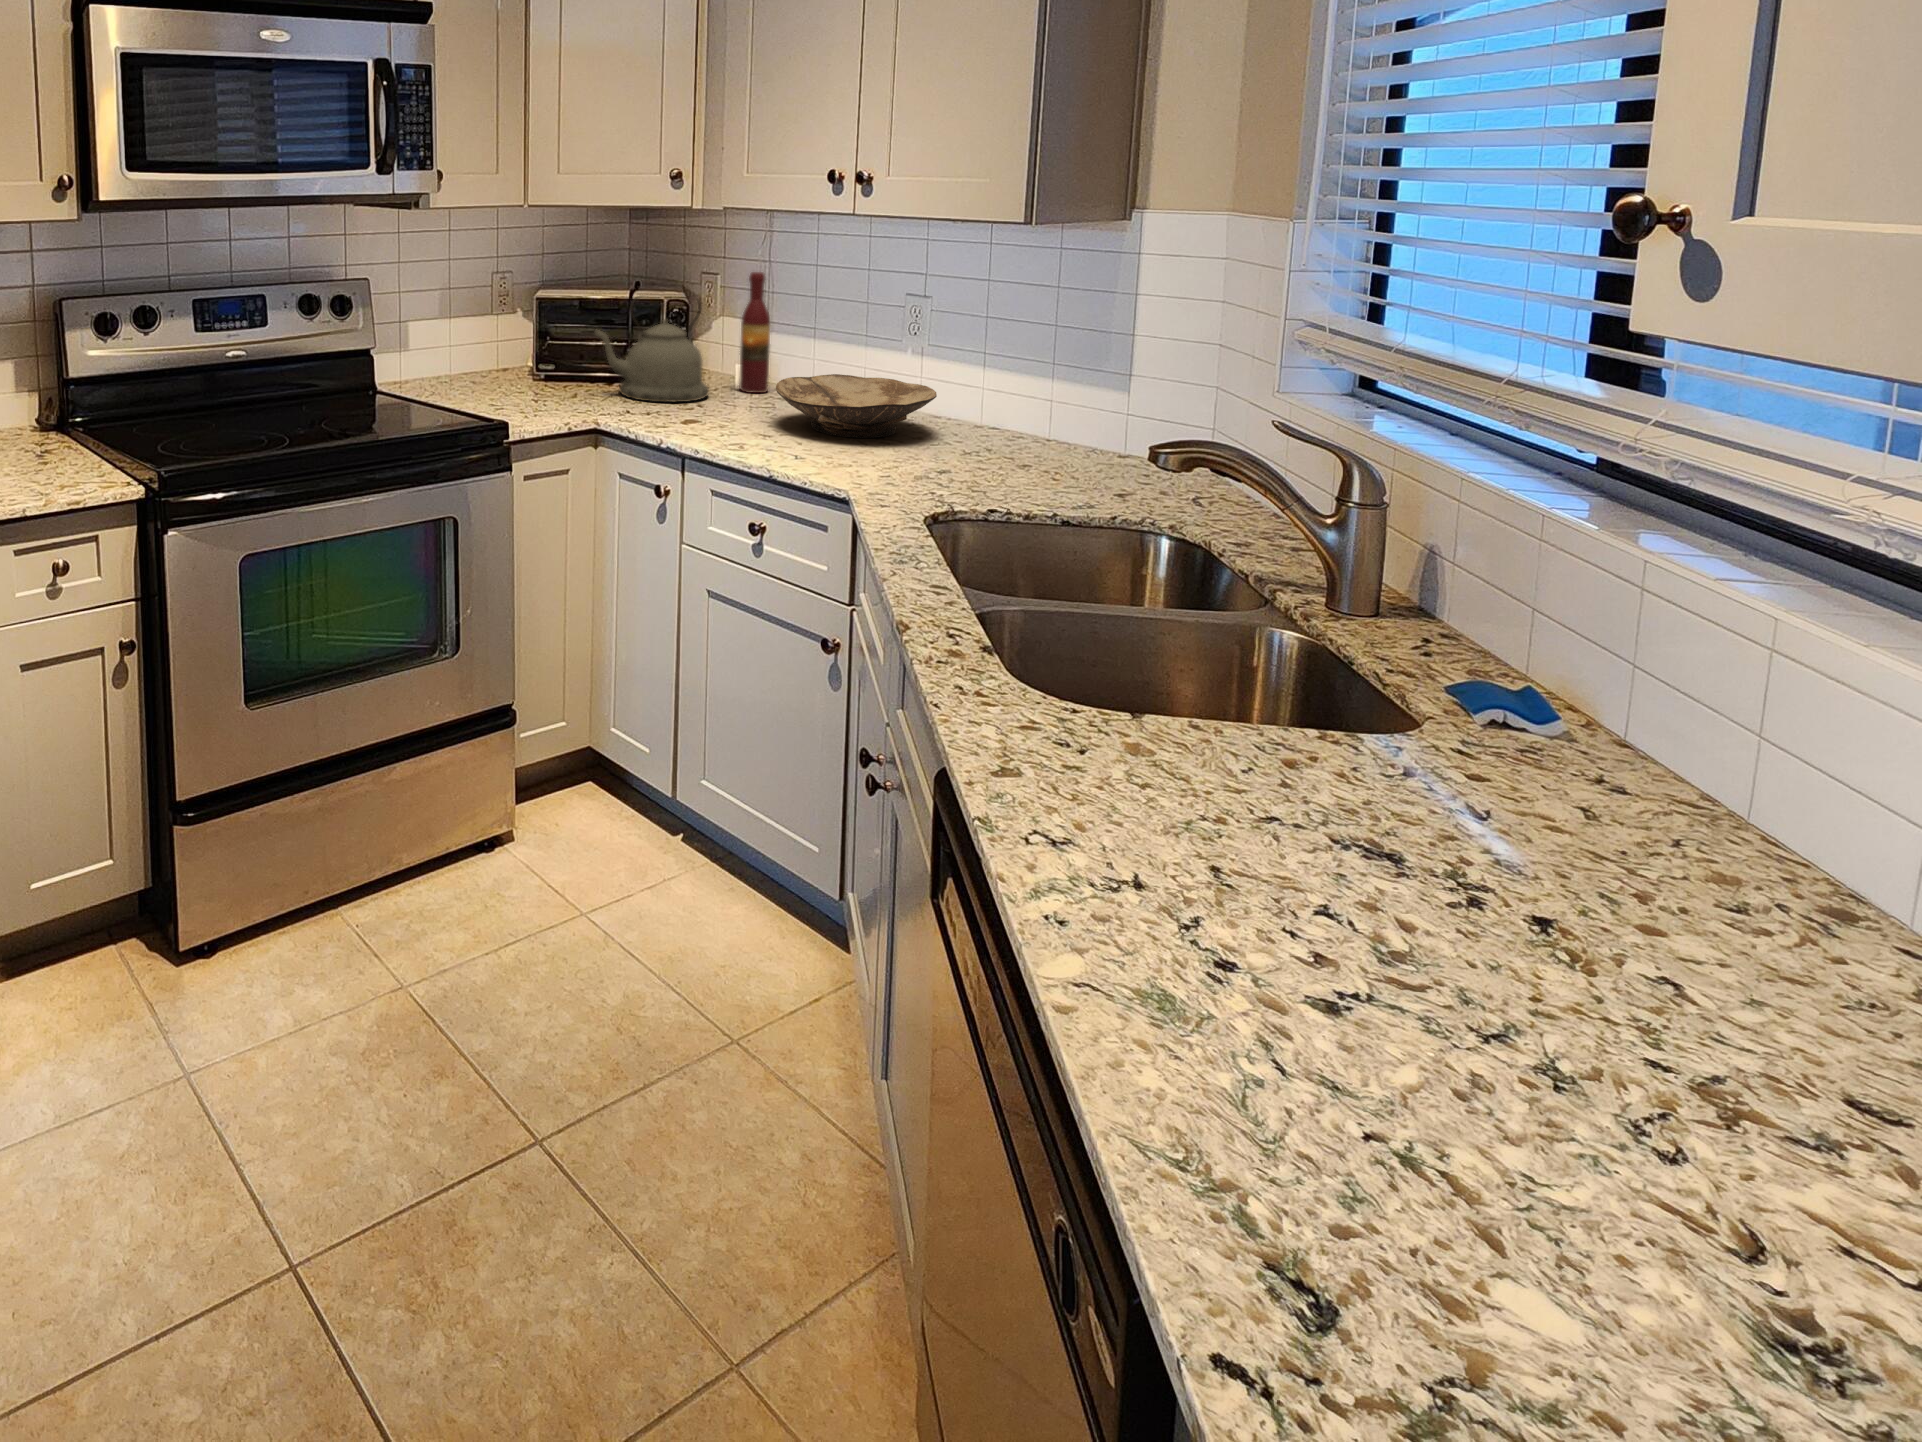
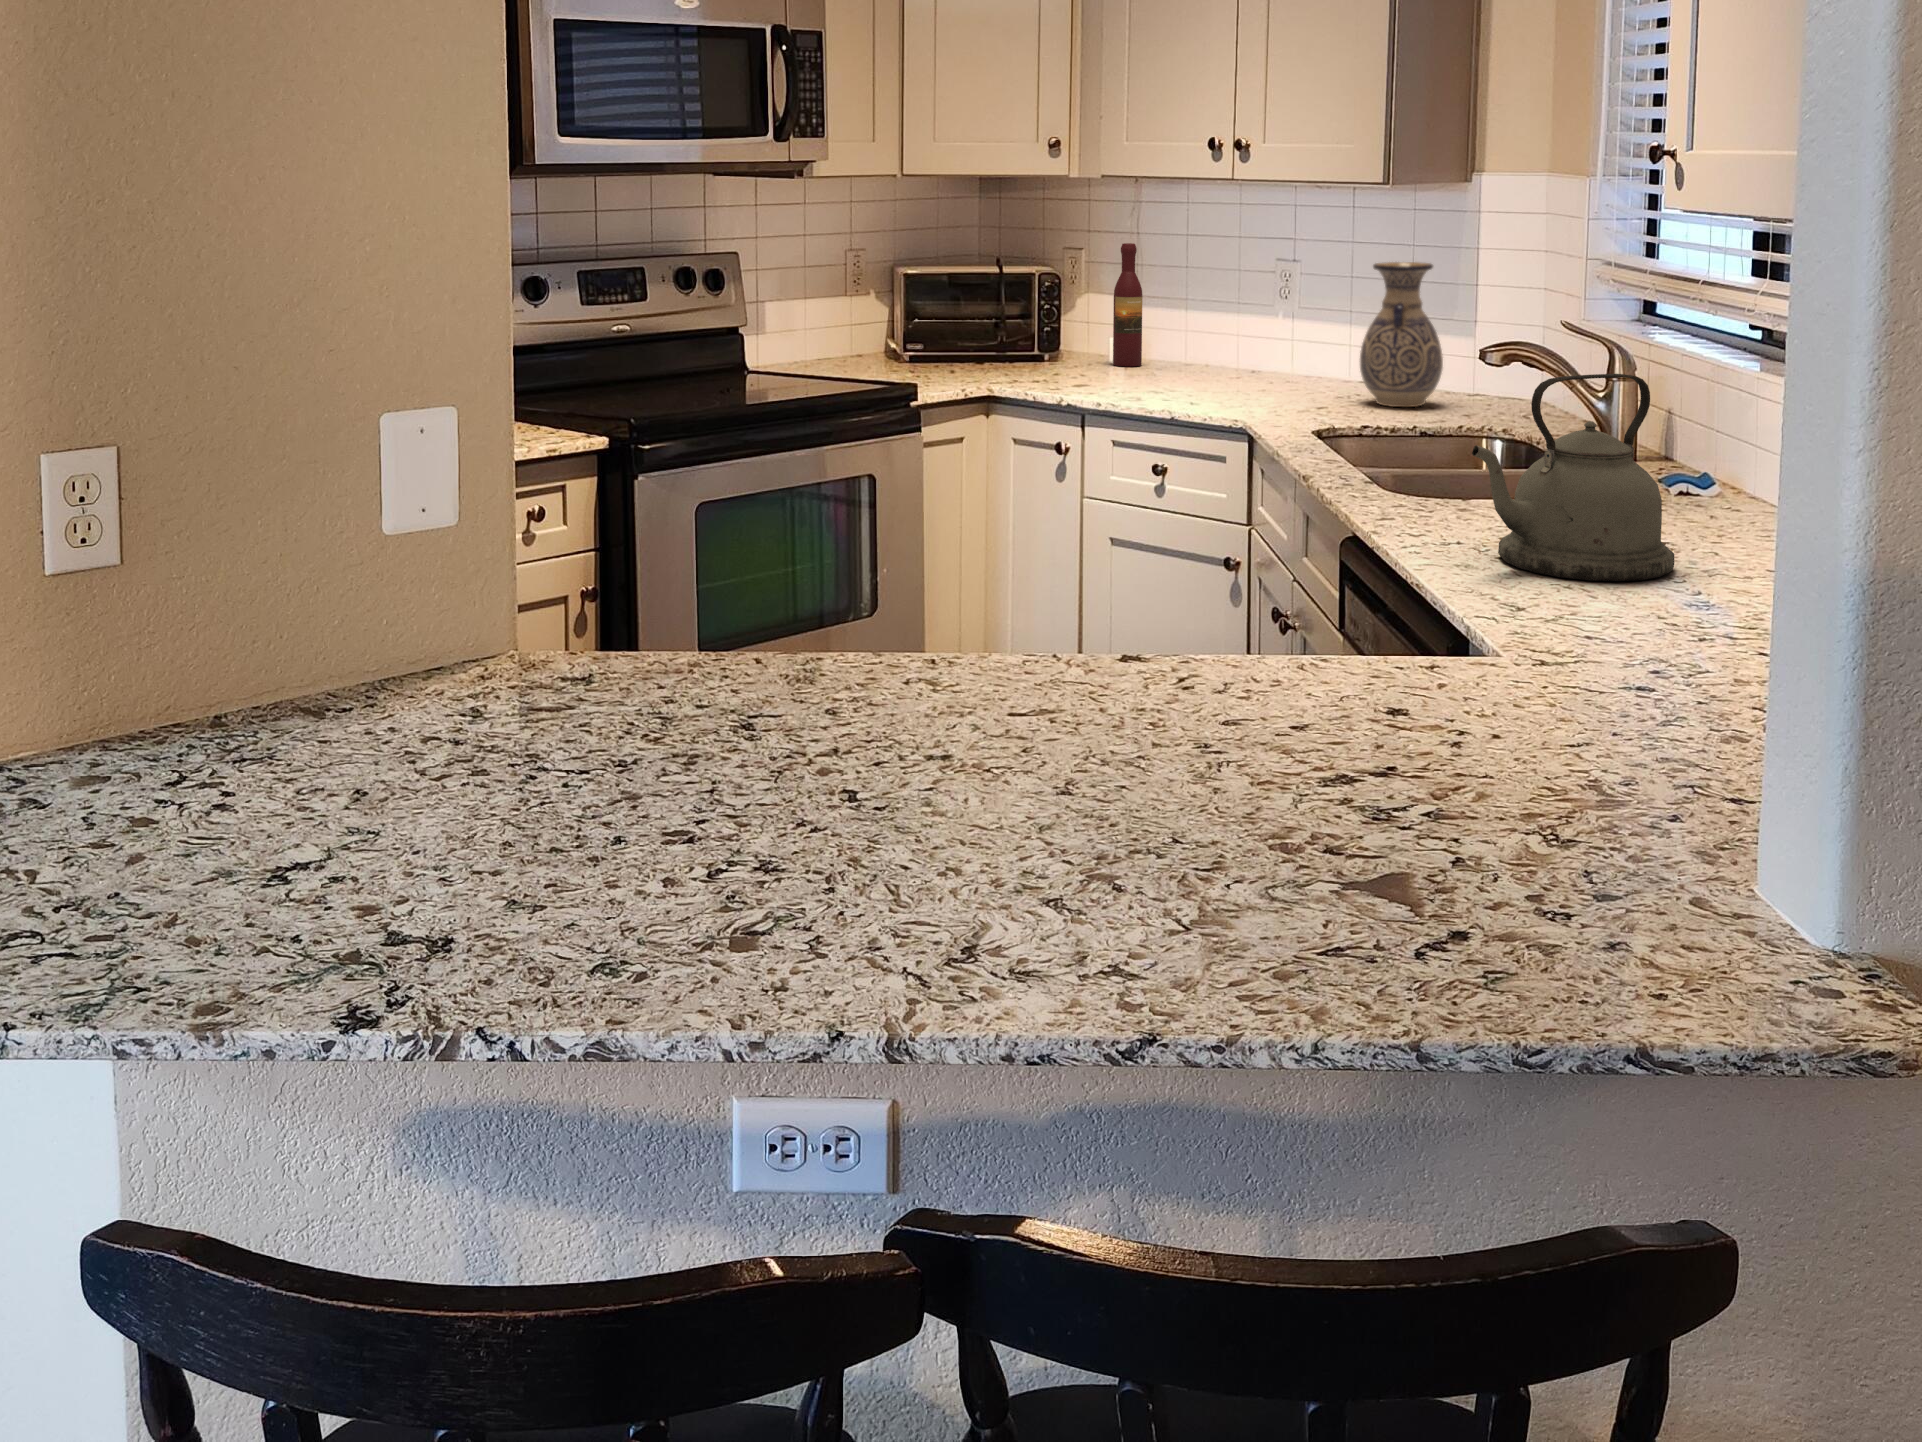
kettle: present [594,297,709,402] -> present [1472,374,1674,581]
vase: none [993,309,1092,471] -> present [1360,262,1443,407]
bowl: present [776,374,937,438] -> none [1160,339,1308,392]

